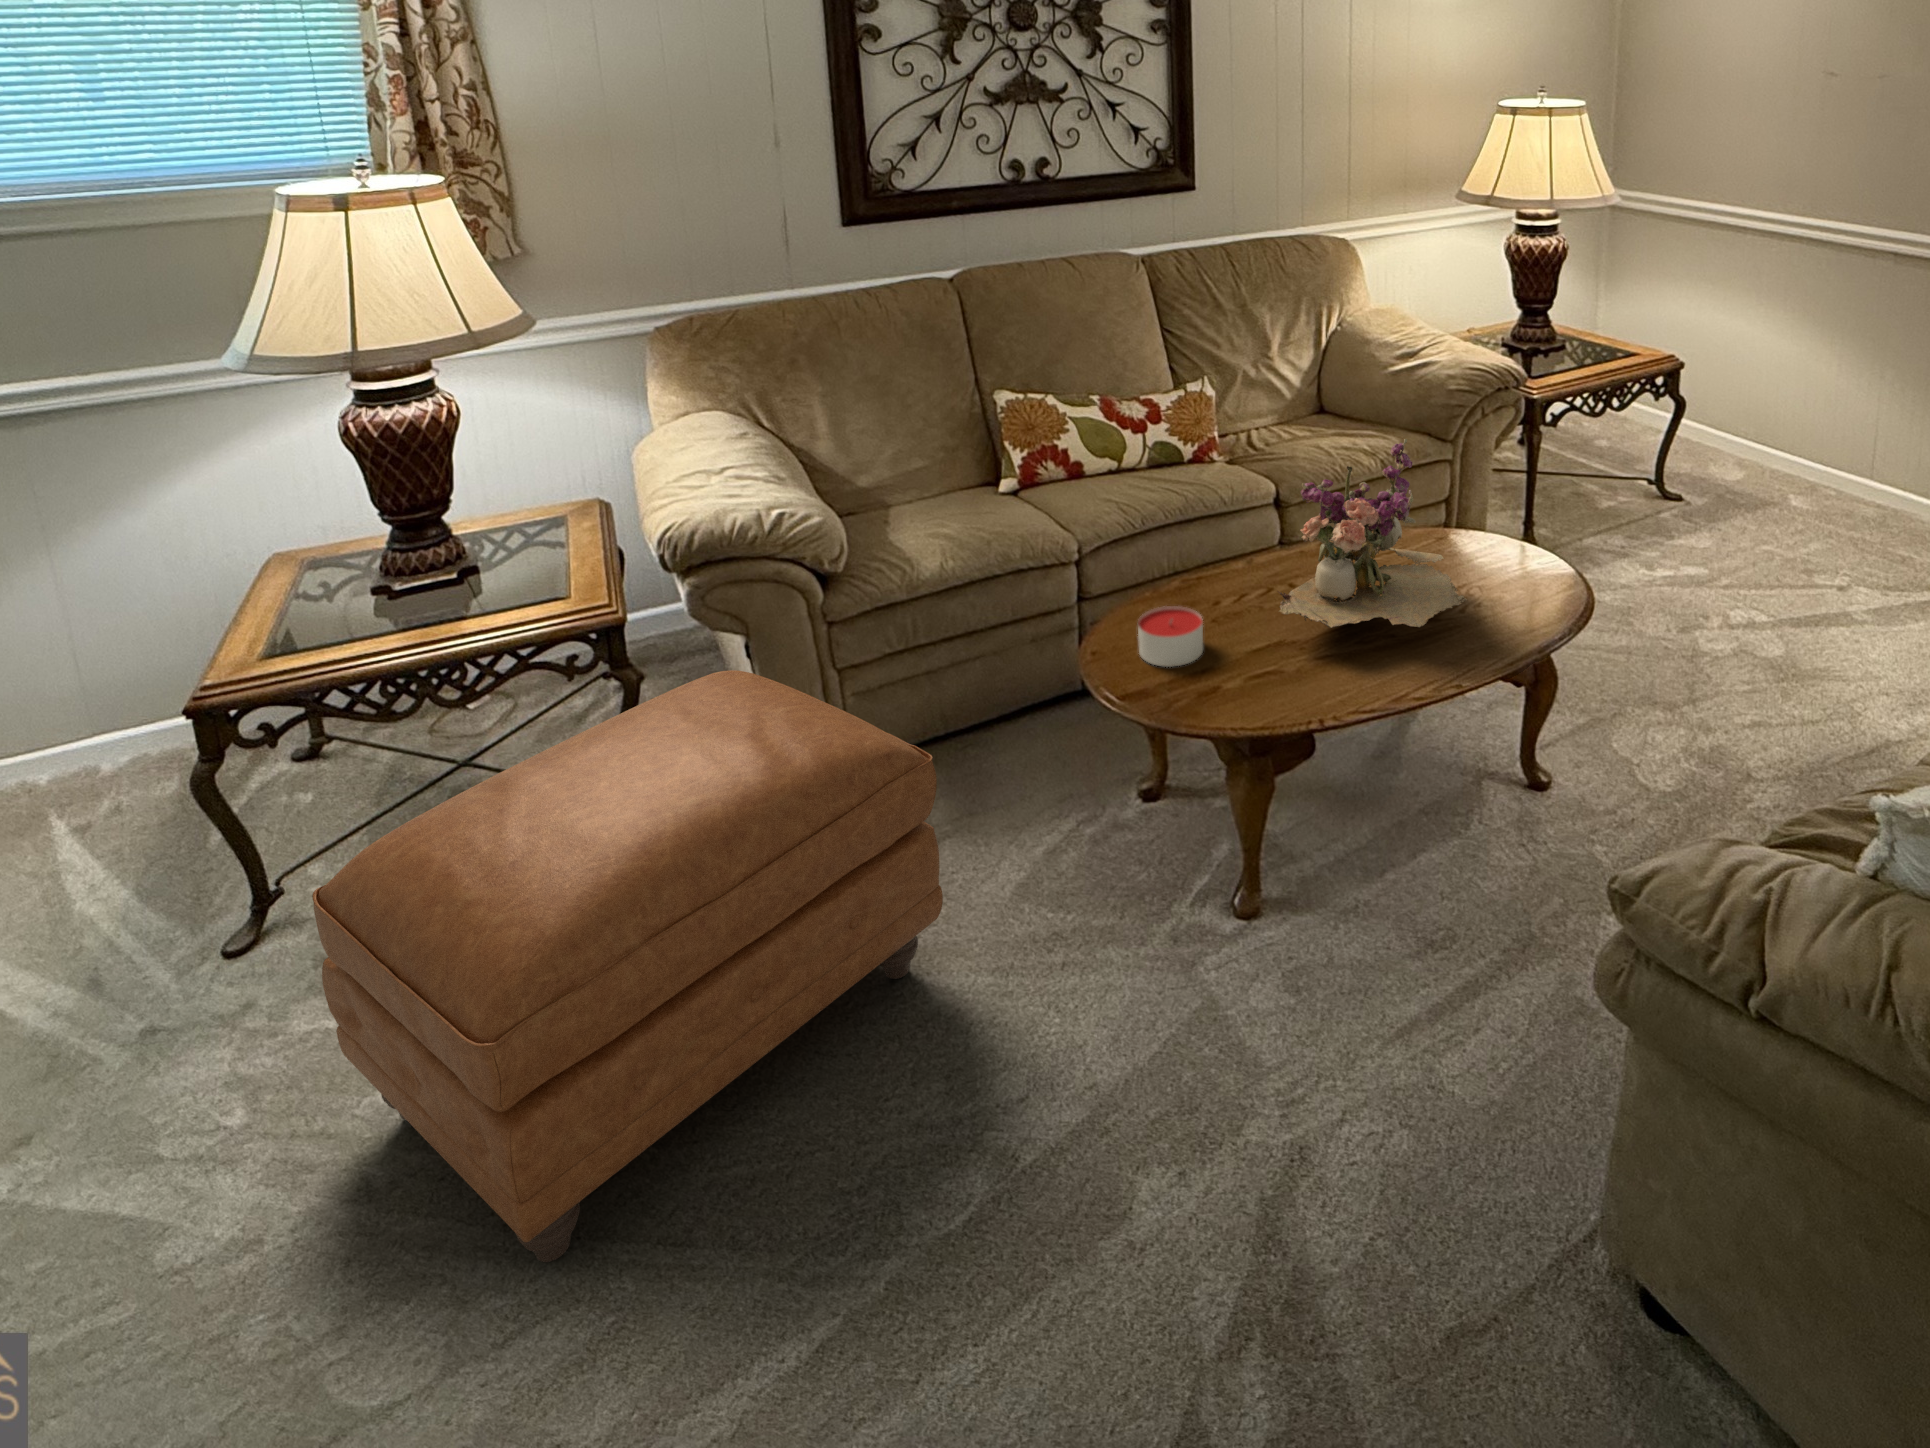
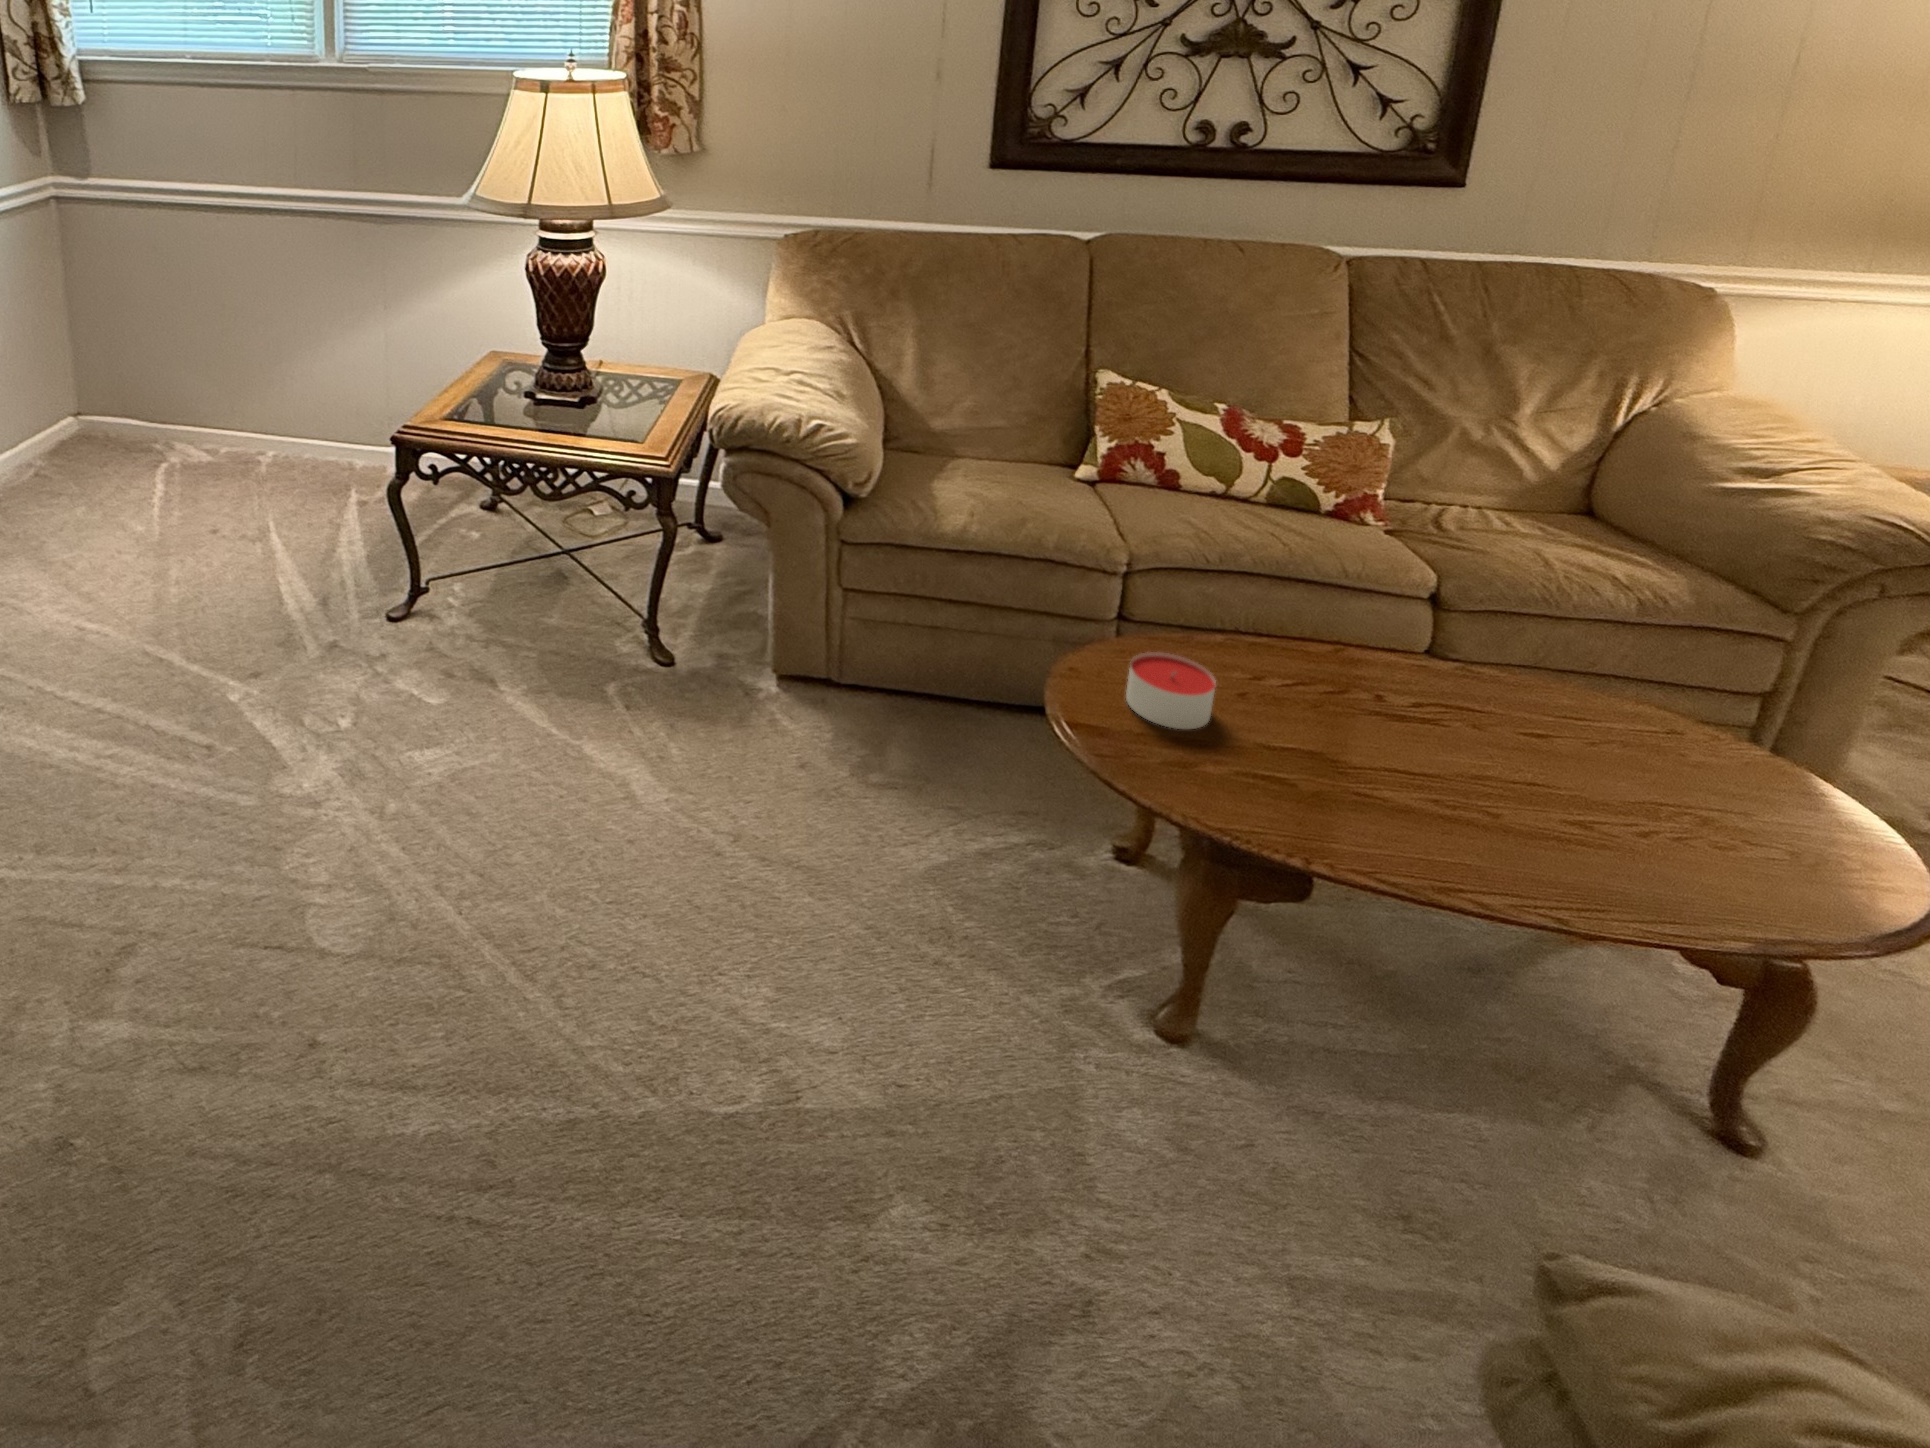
flower arrangement: present [1278,439,1467,628] -> none [1319,570,1644,826]
ottoman: present [312,670,943,1262] -> none [387,544,850,939]

